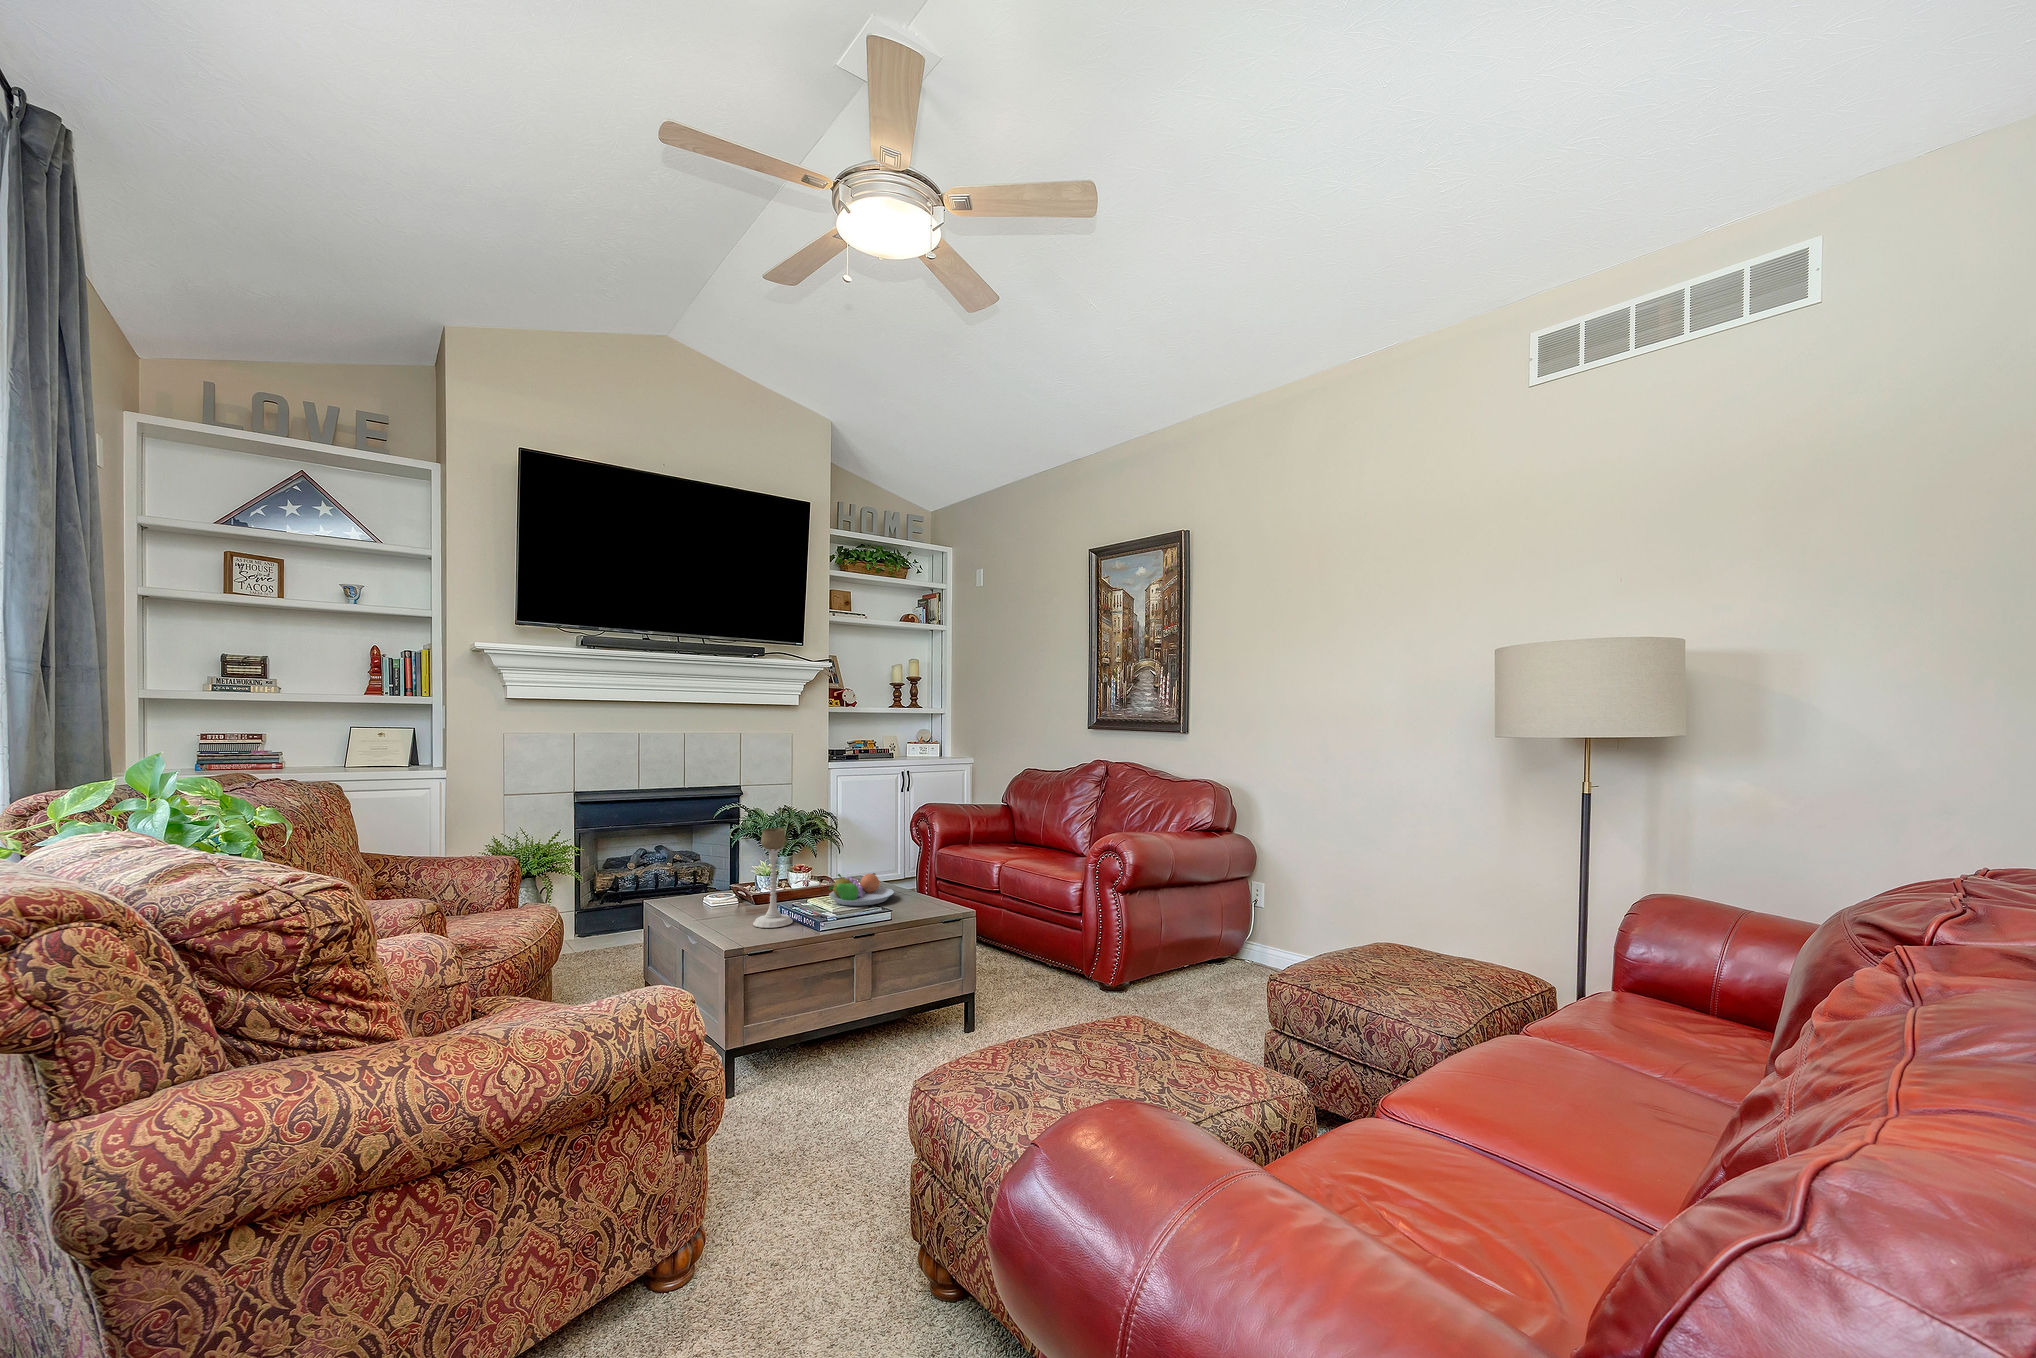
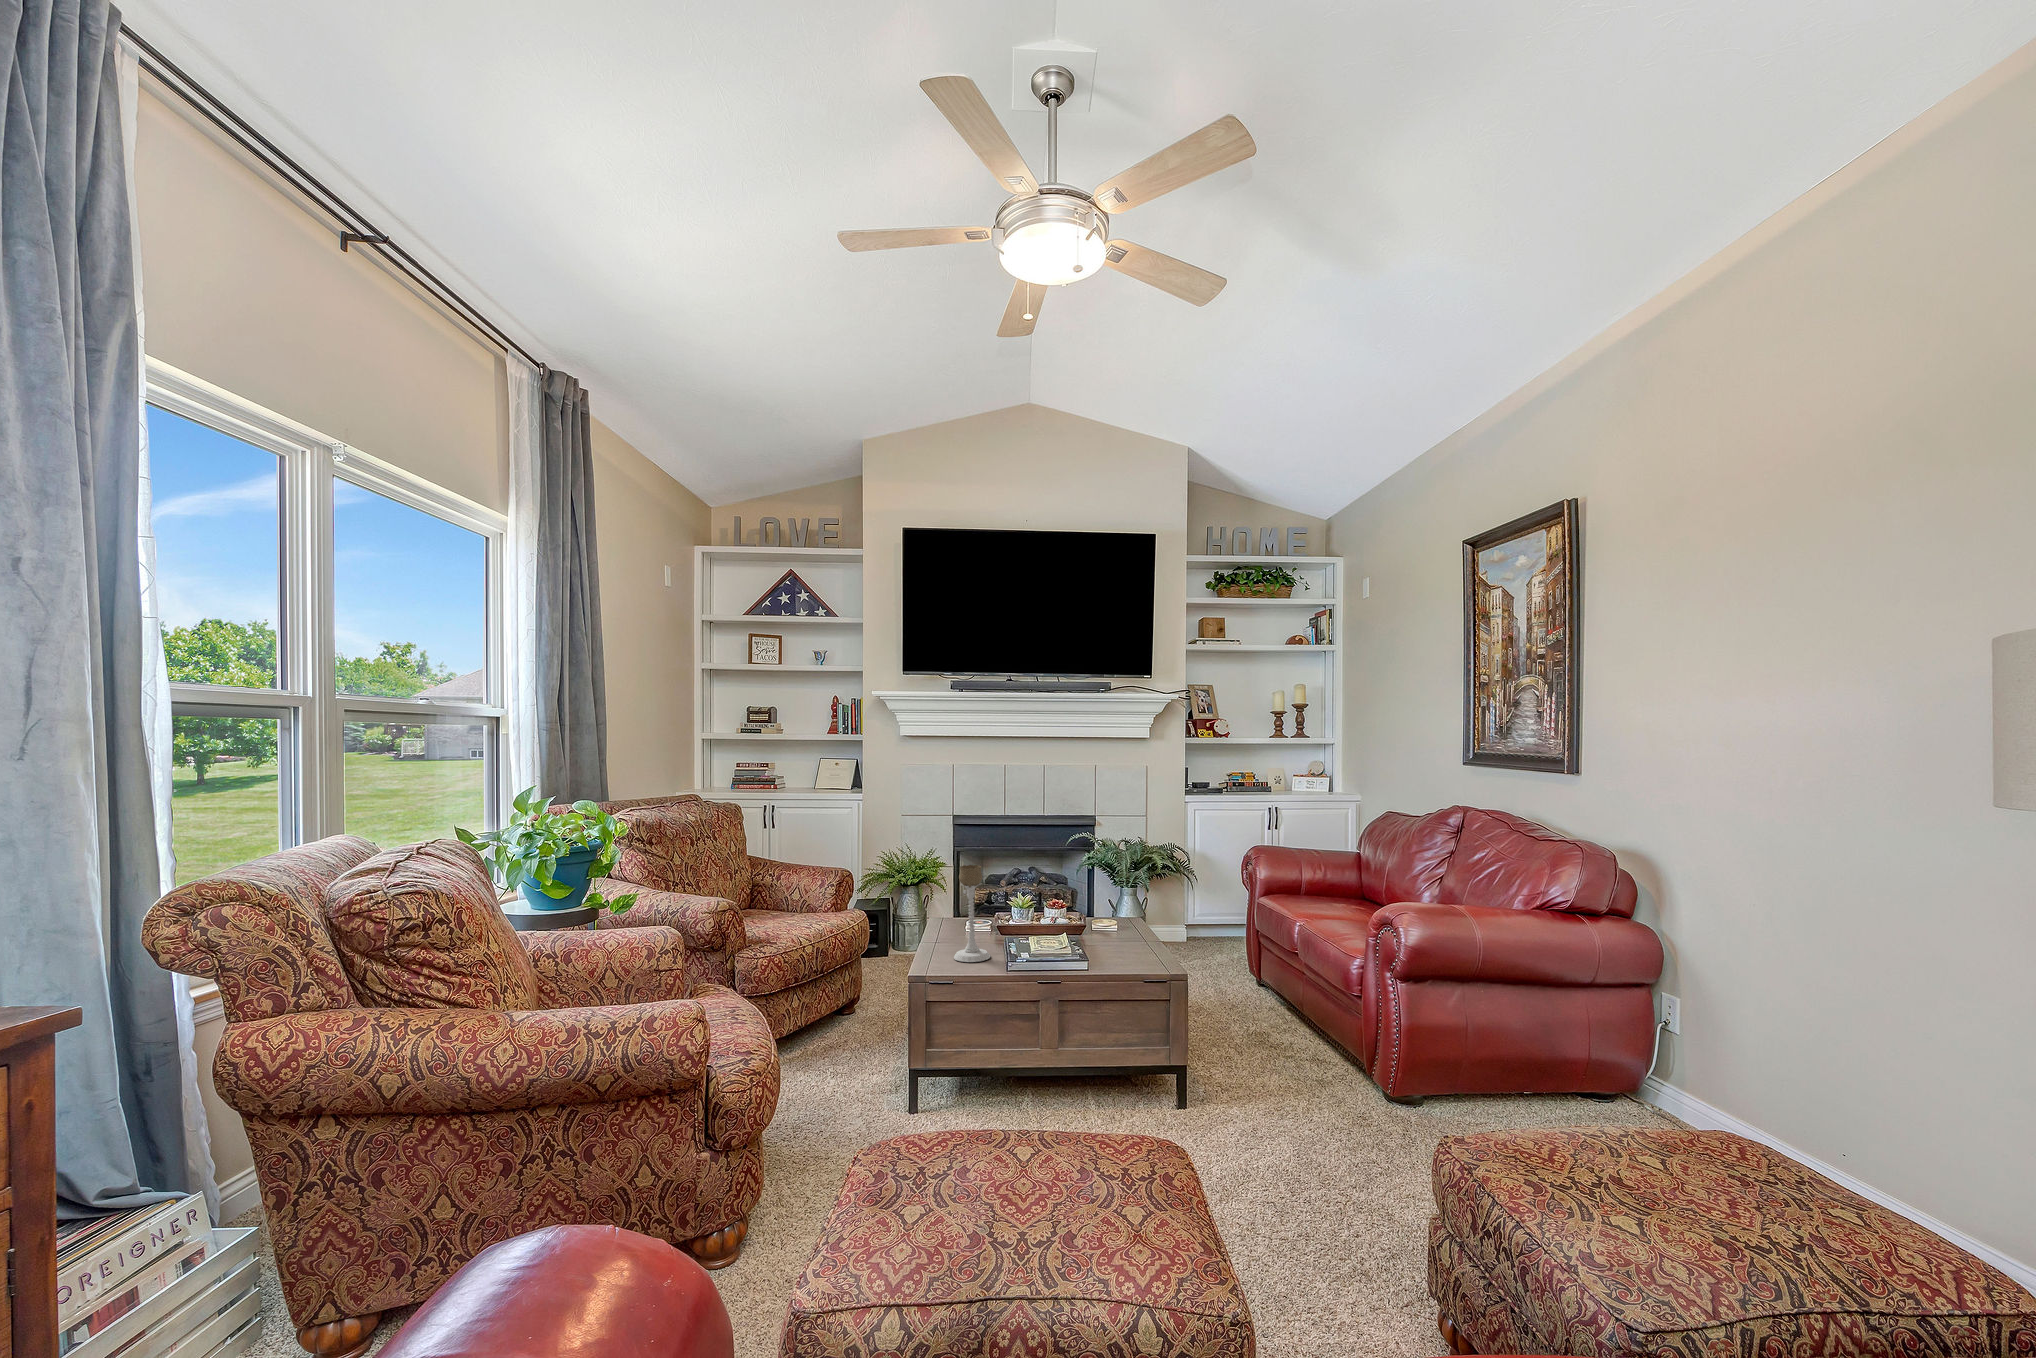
fruit bowl: present [829,873,894,906] -> none [1042,916,1115,953]

